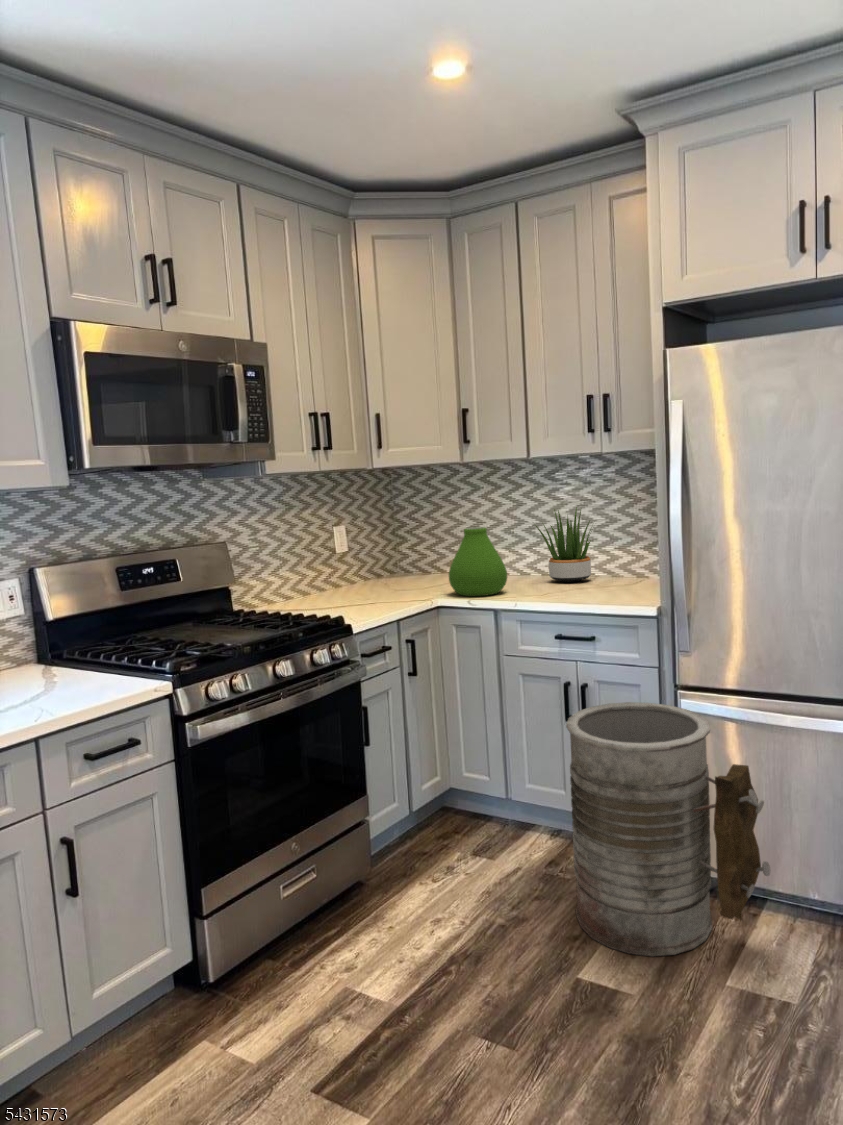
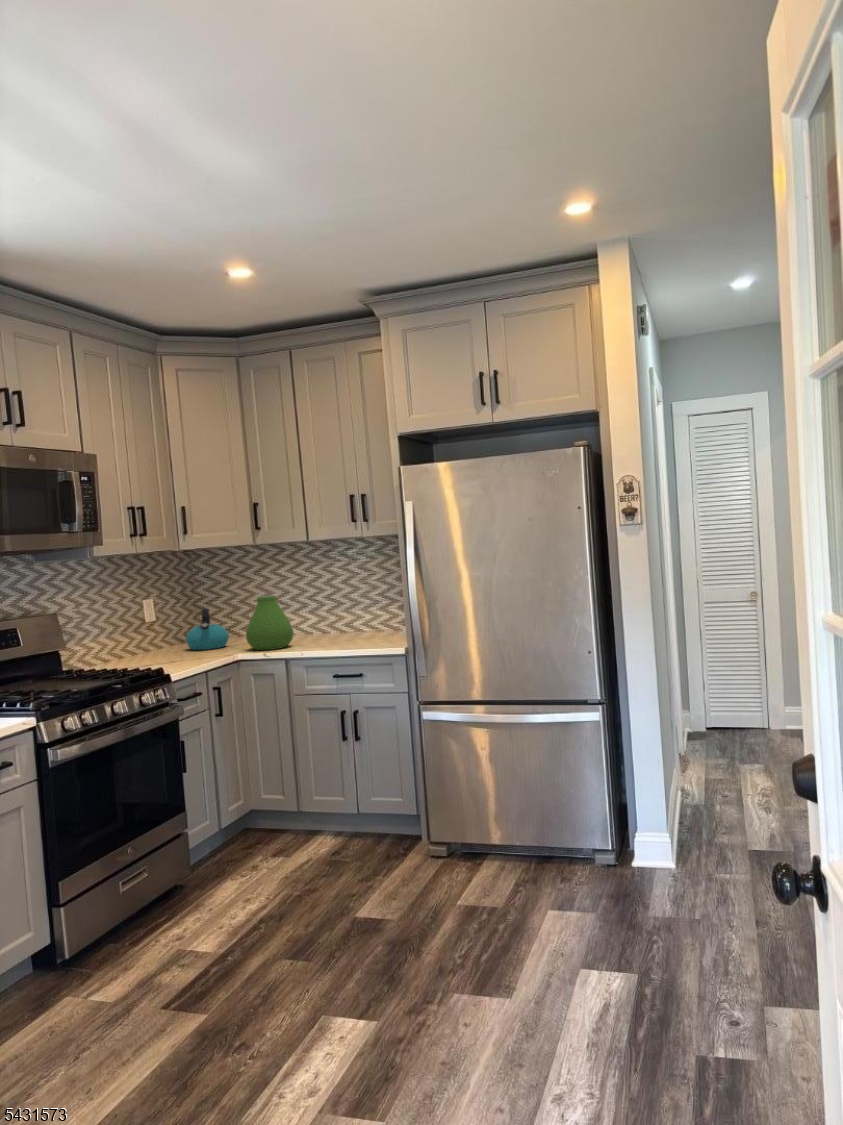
potted plant: present [535,507,592,582] -> none [312,578,366,637]
kettle: none [380,540,429,590] -> present [186,609,229,650]
trash can: present [566,702,770,956] -> none [341,718,484,897]

